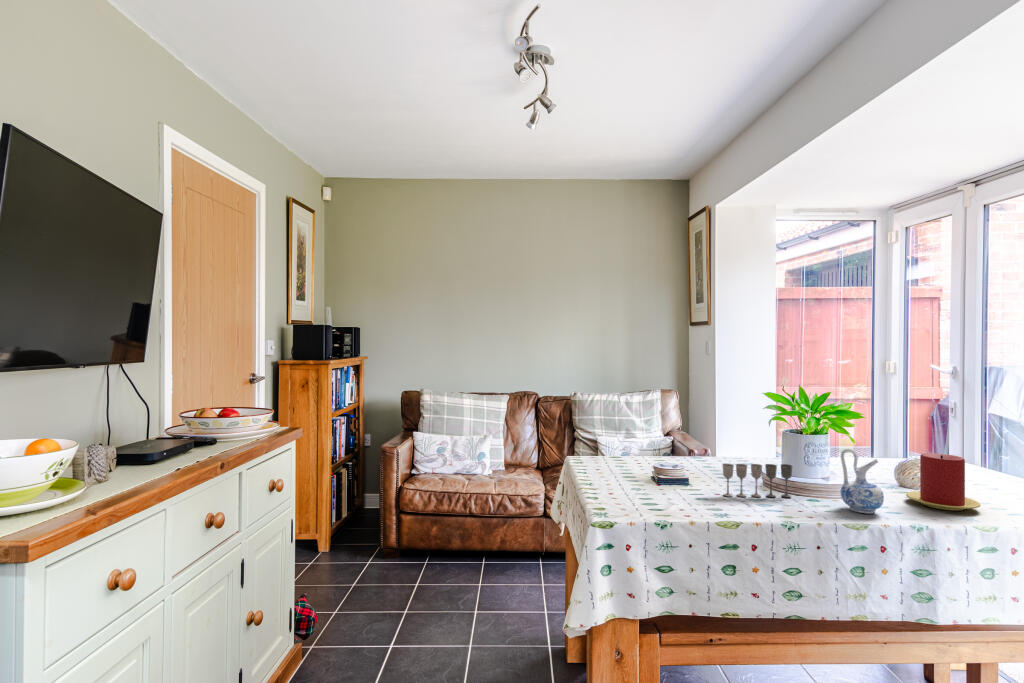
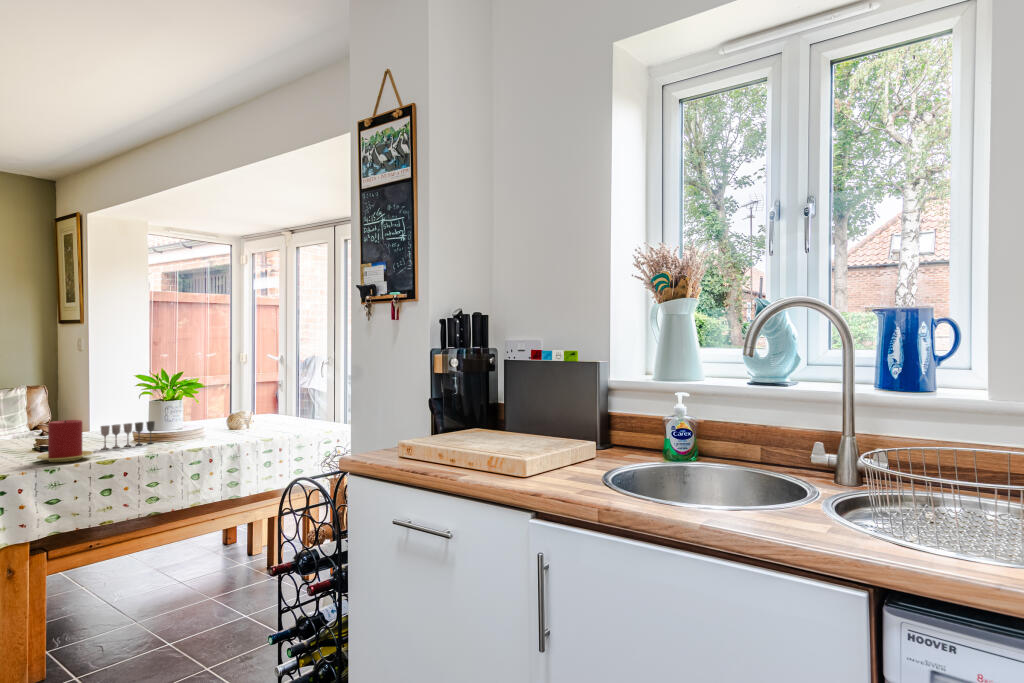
ceramic pitcher: present [841,449,884,514] -> none [186,404,212,443]
candle: present [906,453,981,510] -> present [37,420,93,462]

